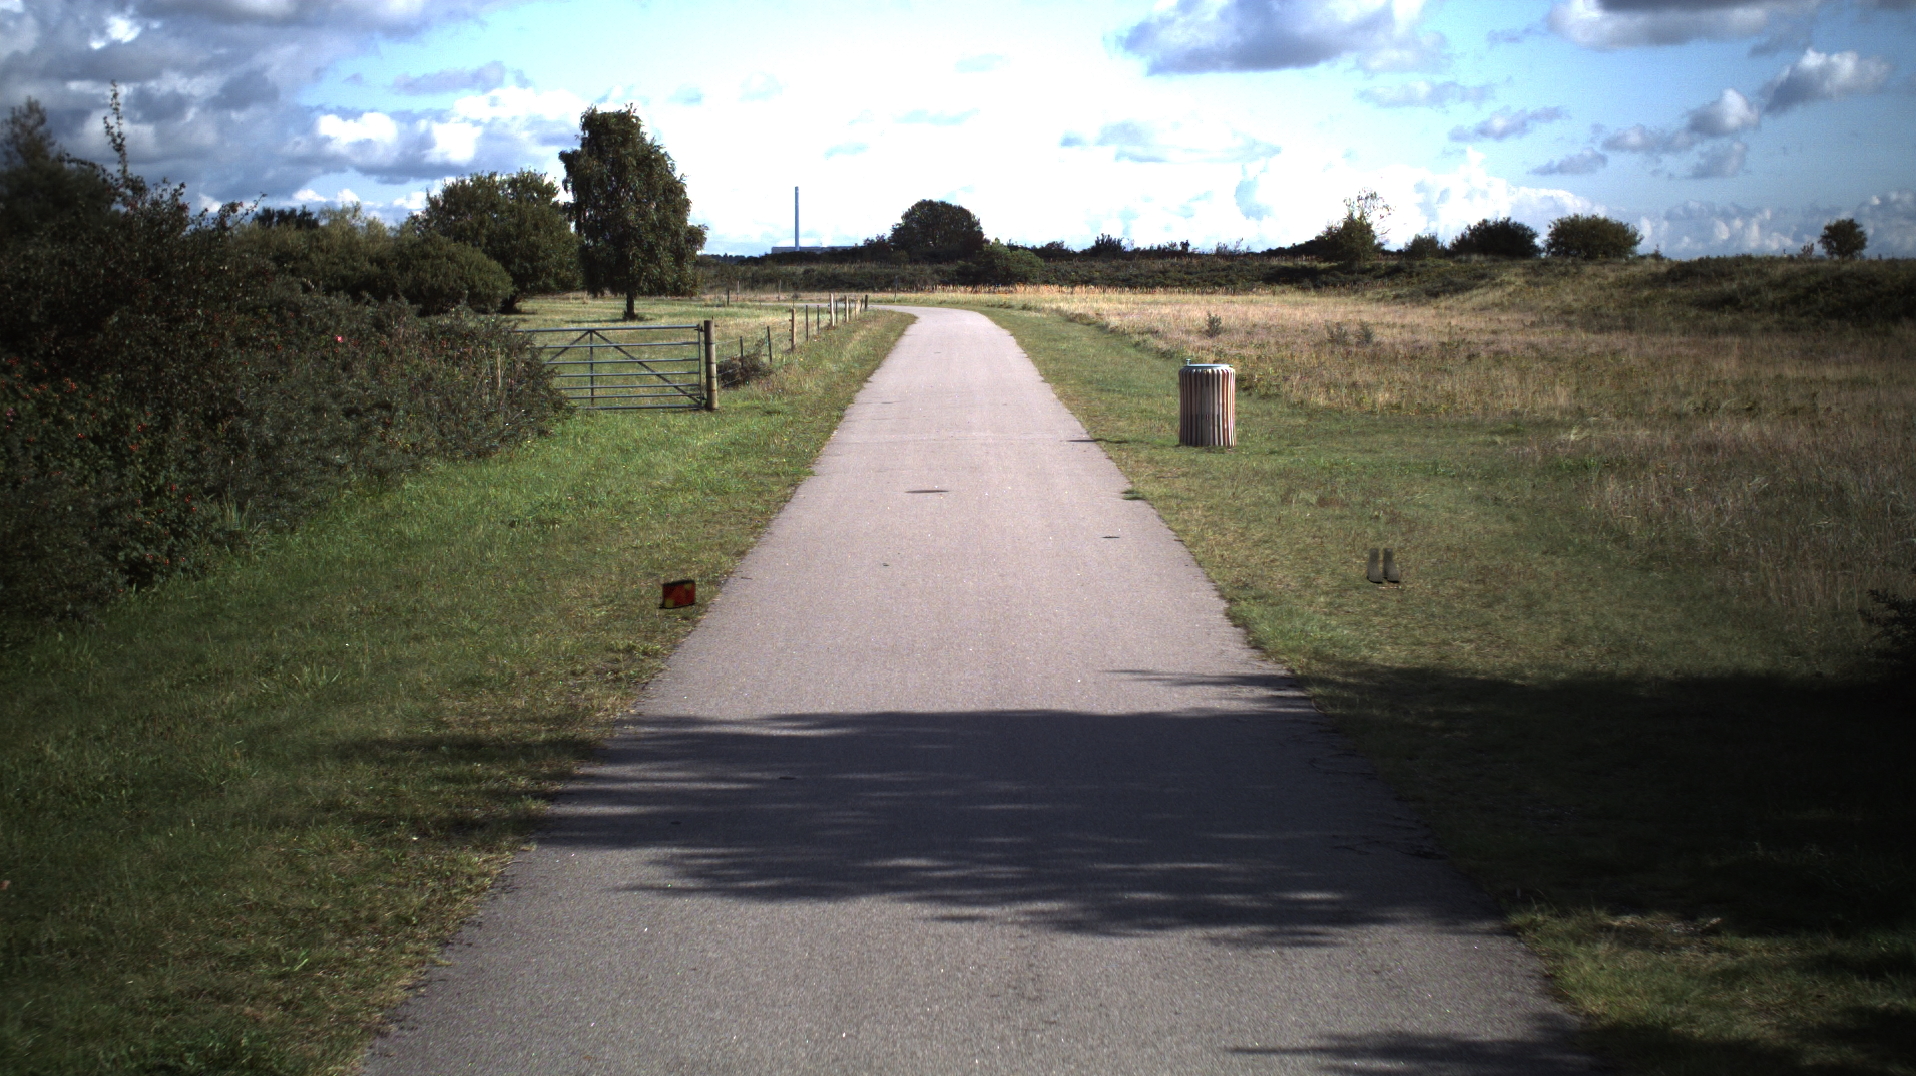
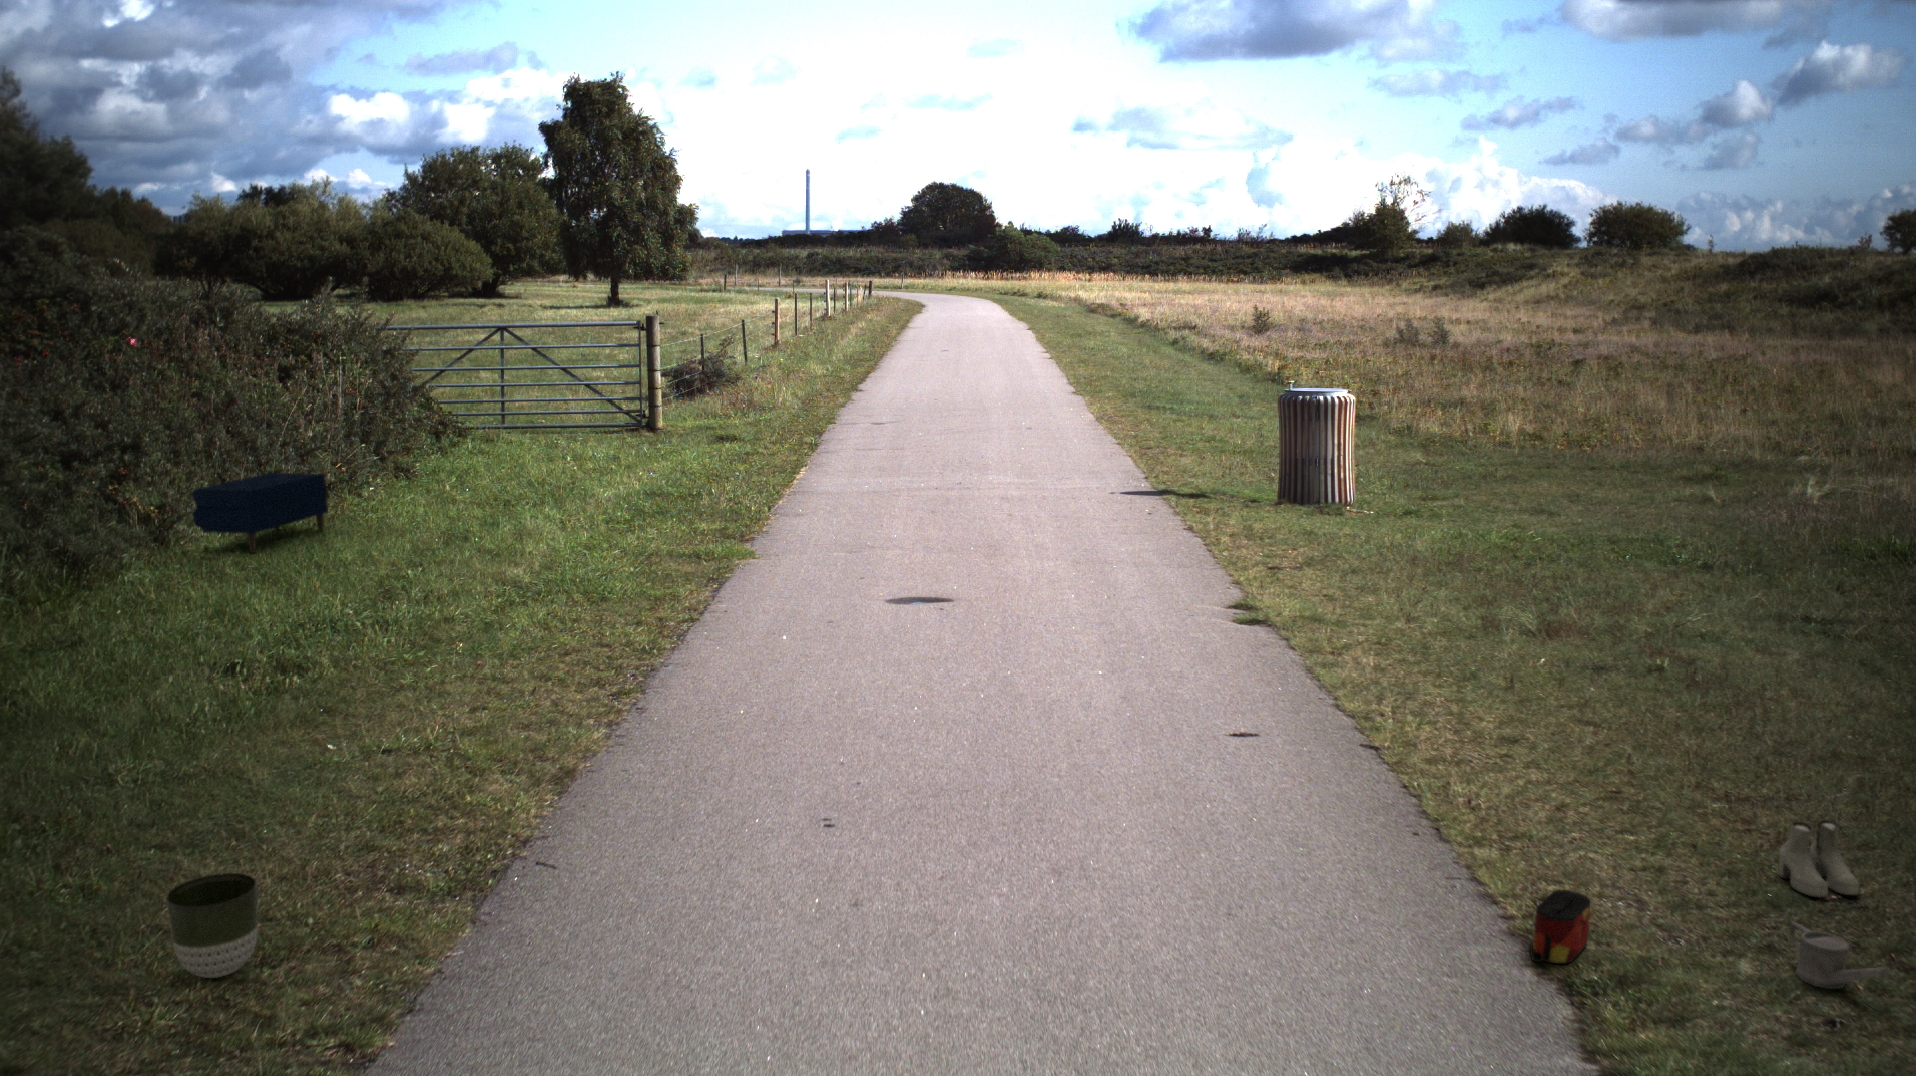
bench: none [434,425,514,475] -> present [192,473,328,553]
planter: none [588,561,626,606] -> present [166,873,258,978]
bag: present [659,579,696,608] -> present [1530,890,1590,964]
watering can: none [1344,579,1375,603] -> present [1789,922,1890,989]

